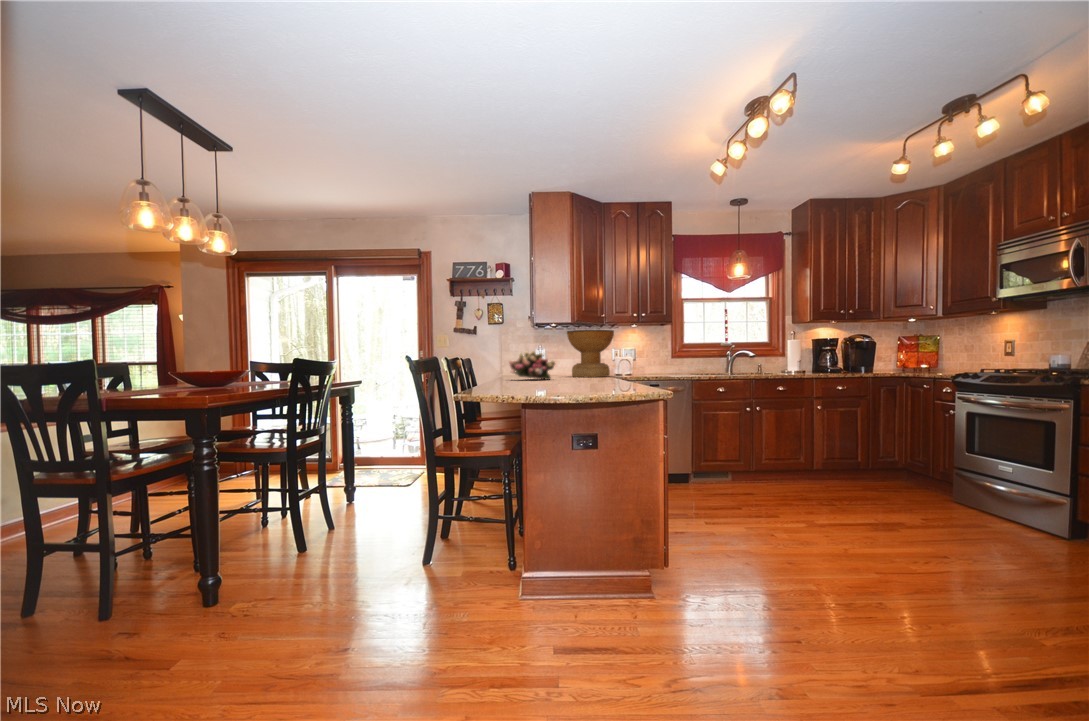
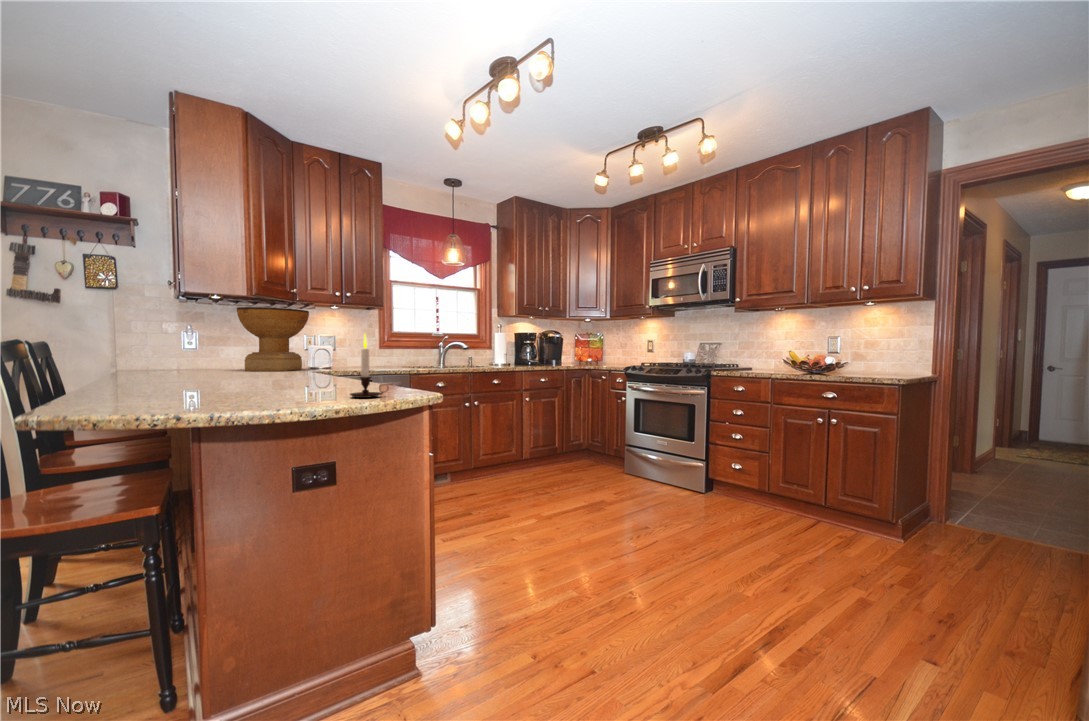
candle: none [621,347,647,390] -> present [350,334,388,398]
flower arrangement: present [509,351,555,380] -> none [126,333,218,377]

